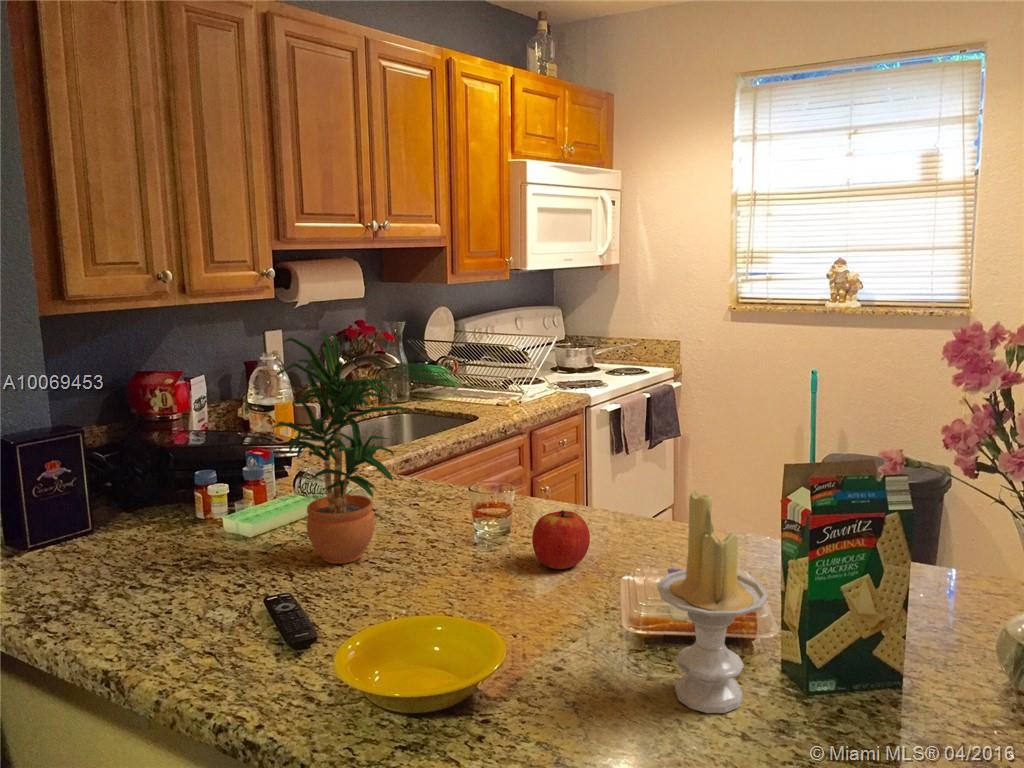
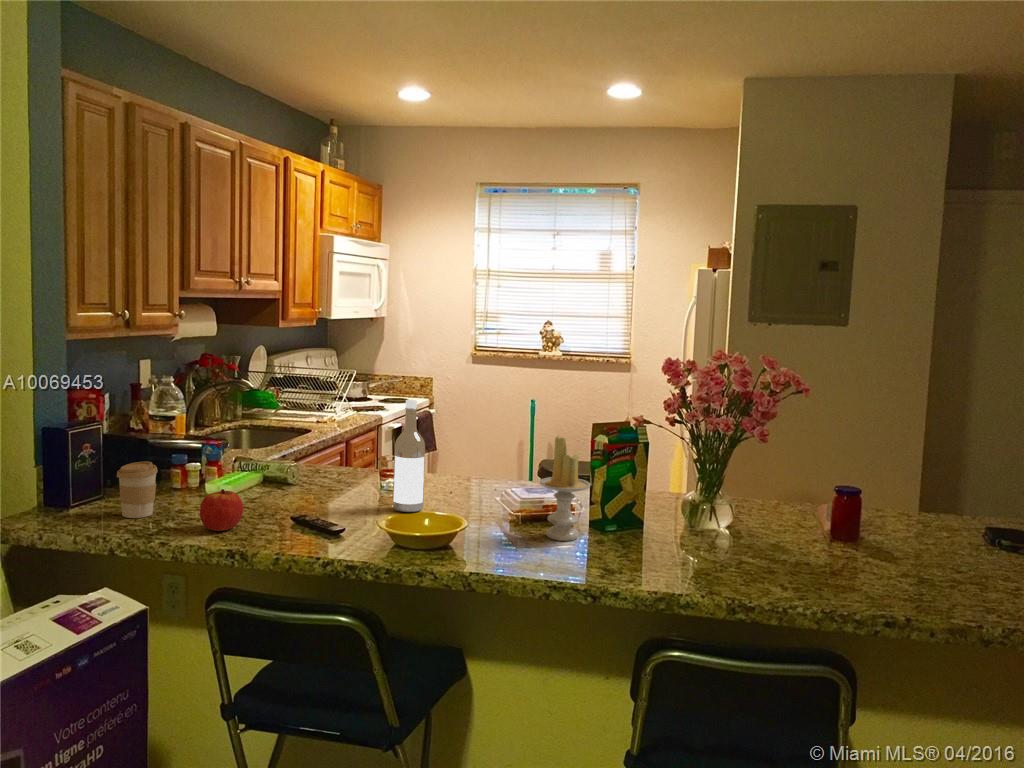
potted plant: present [274,332,408,564] -> none [273,357,360,505]
wine bottle: none [444,402,497,595] -> present [393,400,425,512]
coffee cup: none [54,491,114,575] -> present [117,462,158,518]
apple: present [532,510,590,569] -> present [200,489,243,531]

